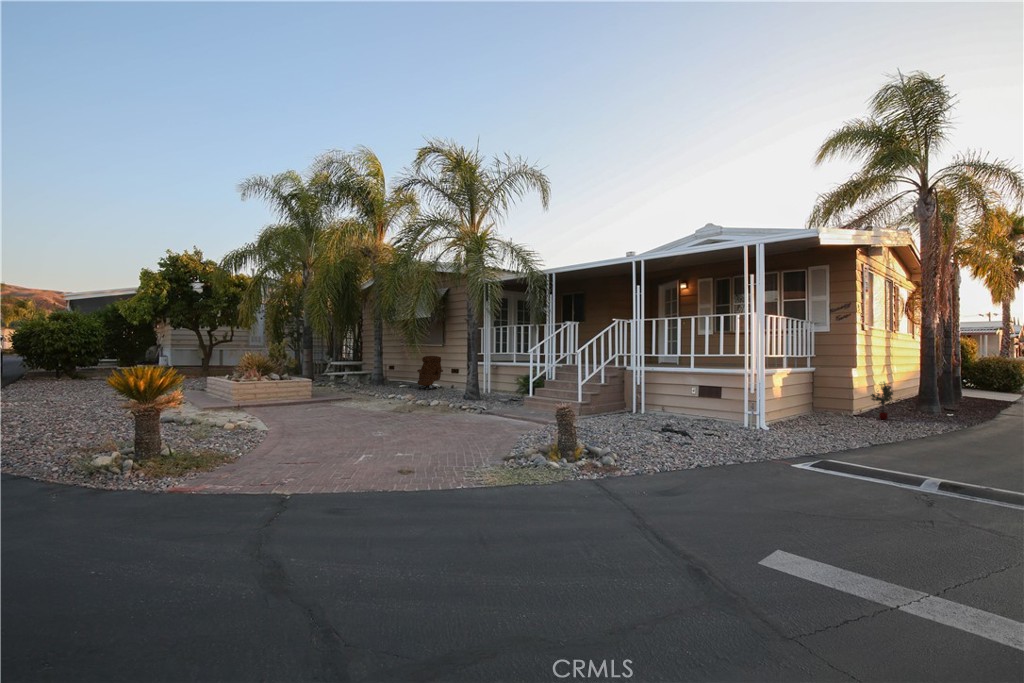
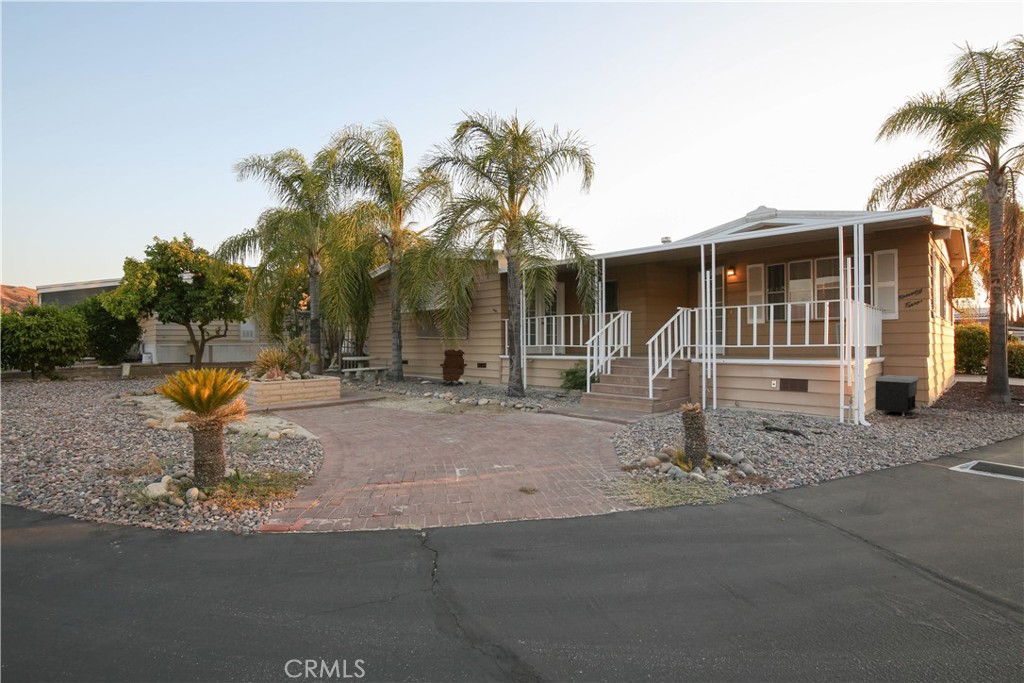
potted tree: present [871,382,893,420] -> none [937,370,964,409]
storage bench: none [798,385,844,424] -> present [875,375,919,416]

